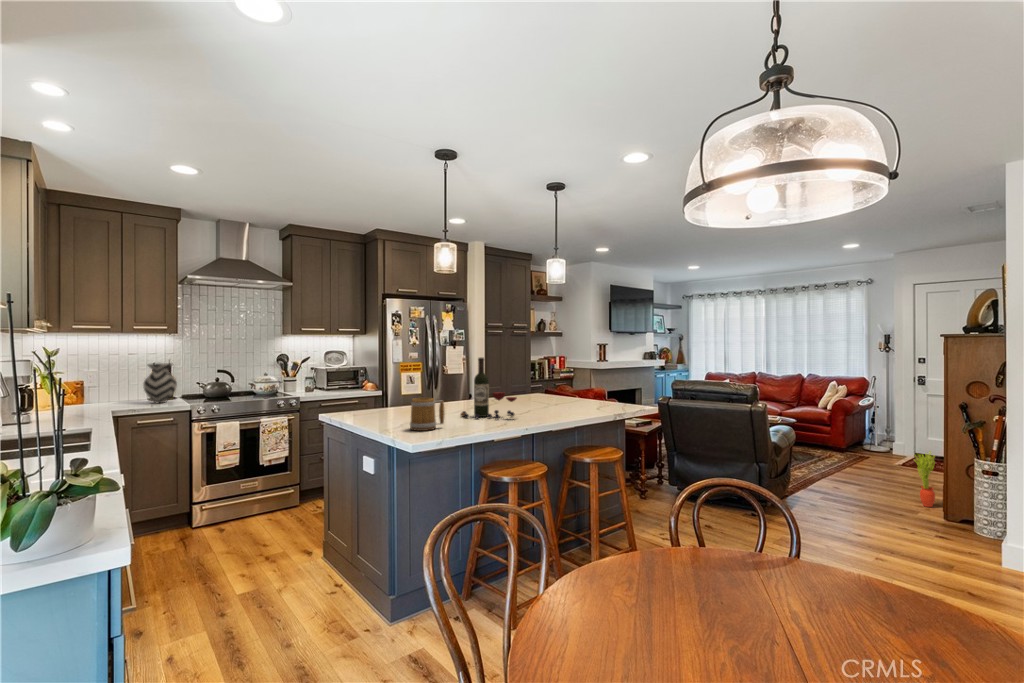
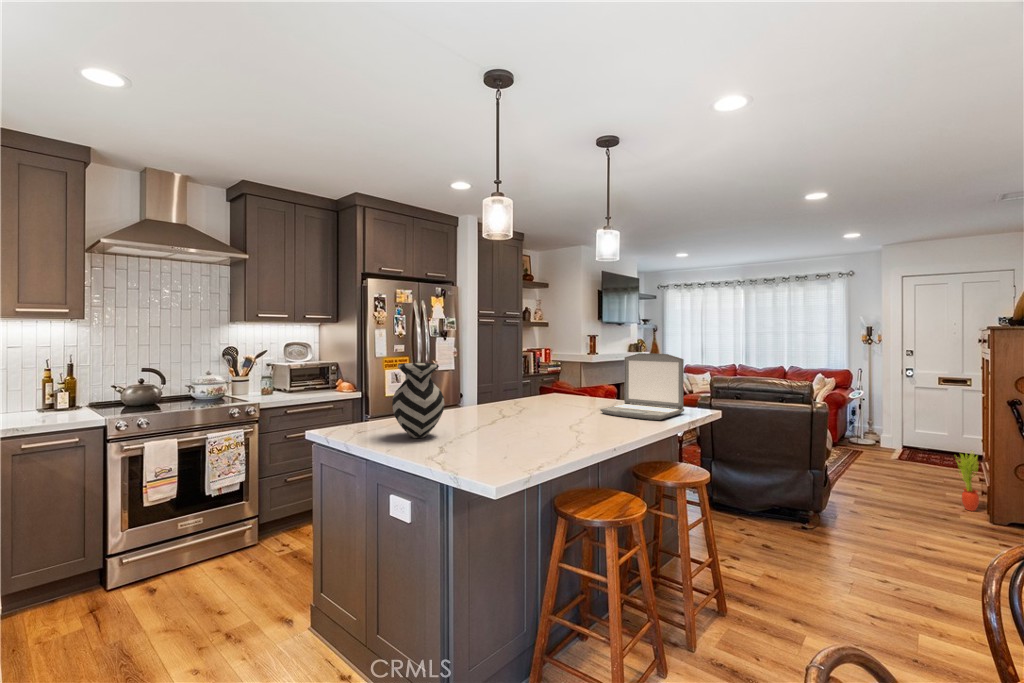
wine bottle: present [461,358,517,419] -> none [514,354,600,441]
laptop: none [547,358,614,410] -> present [600,353,684,420]
vase: present [143,363,177,403] -> present [392,363,444,438]
mug: present [410,398,444,431] -> none [471,416,519,470]

